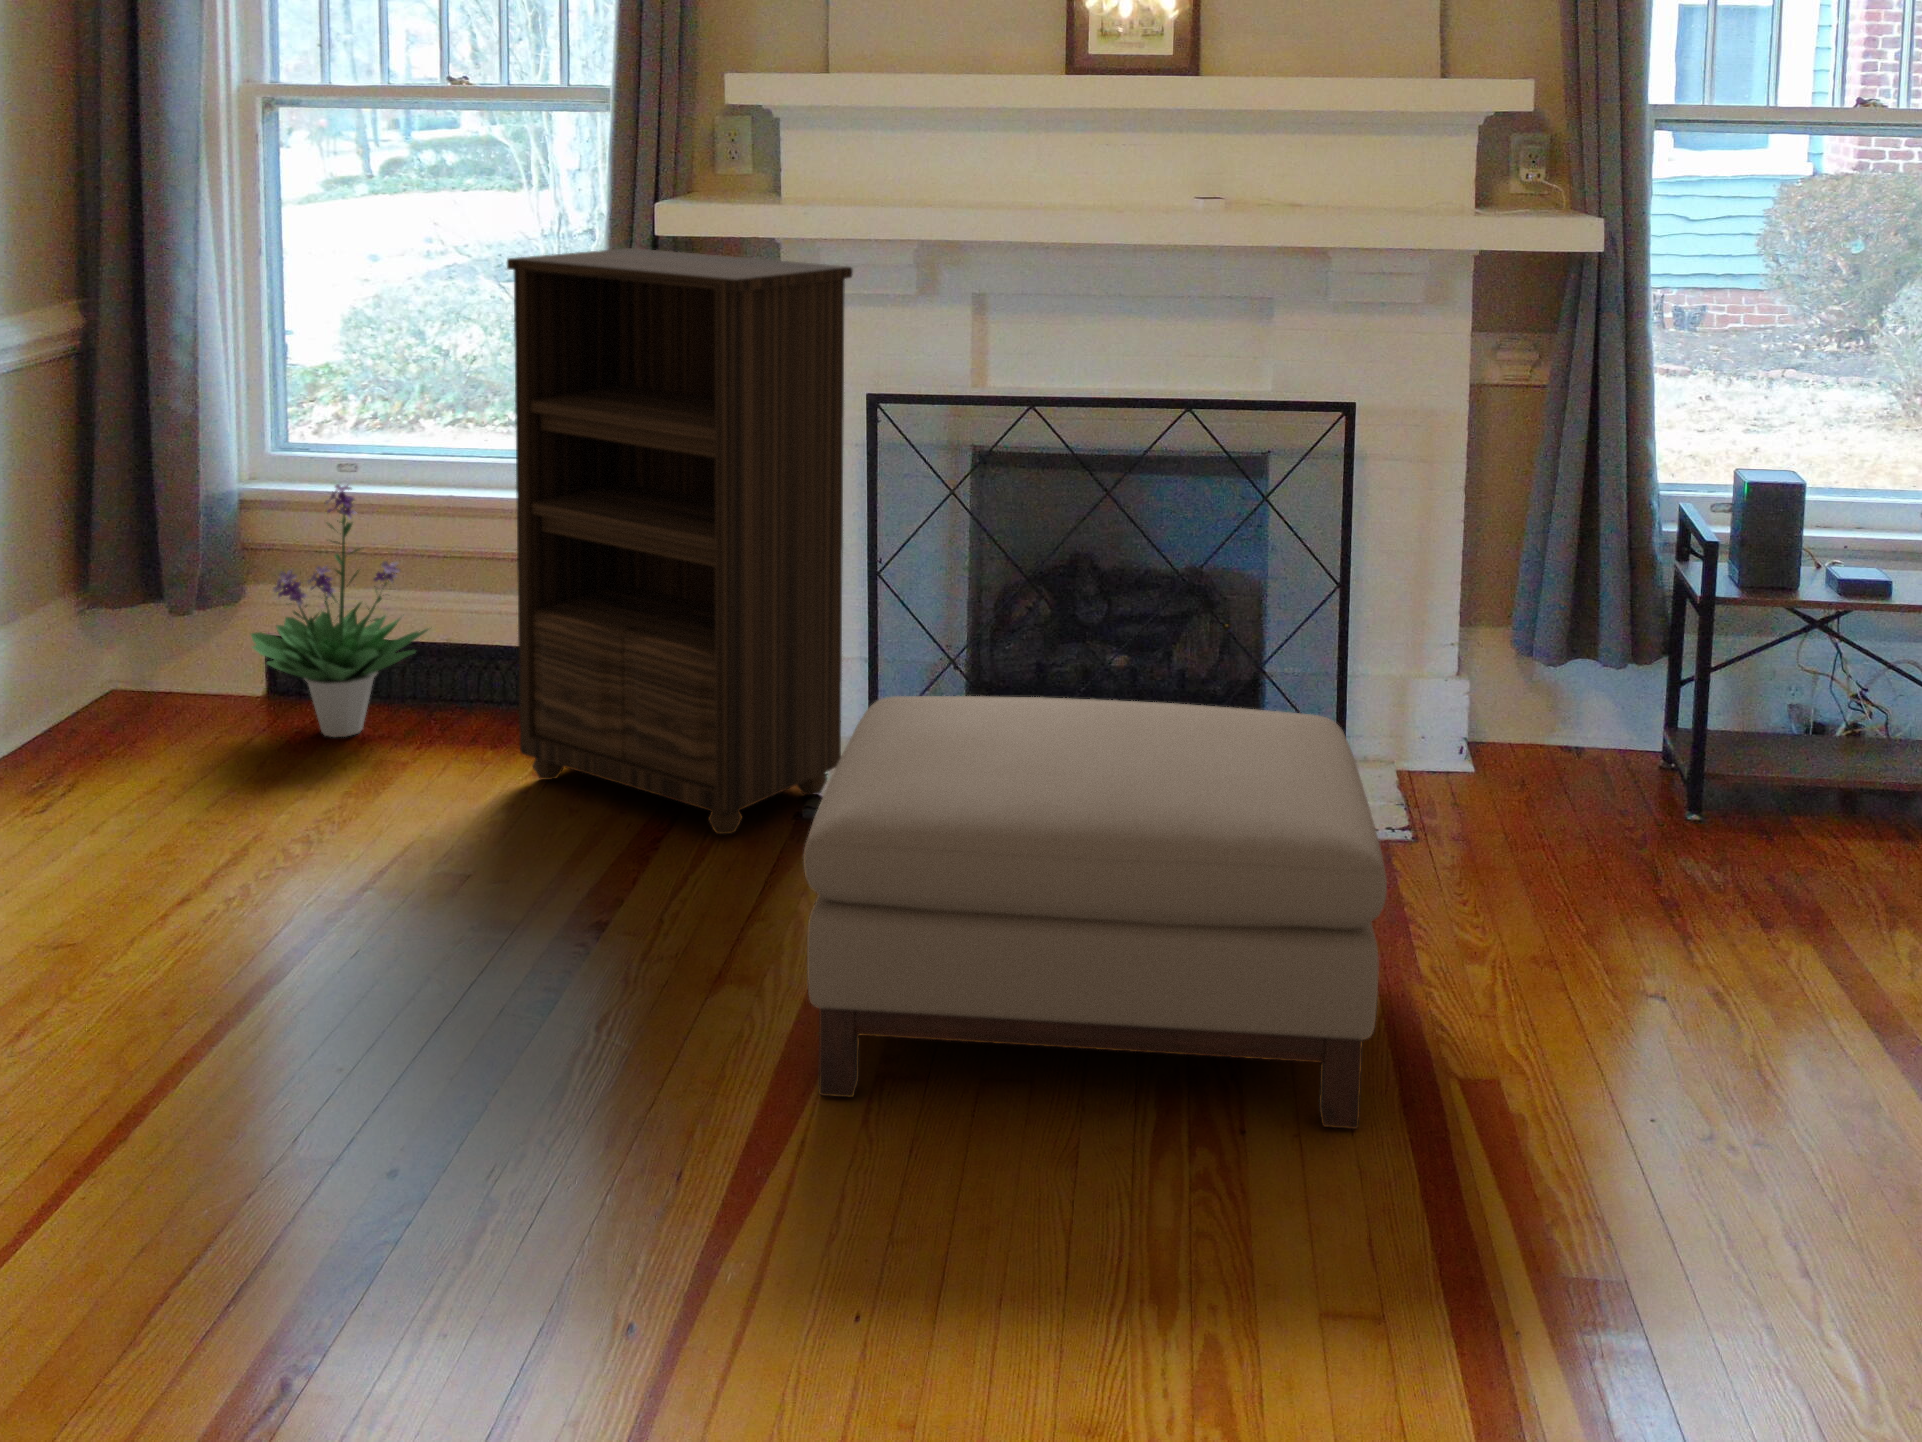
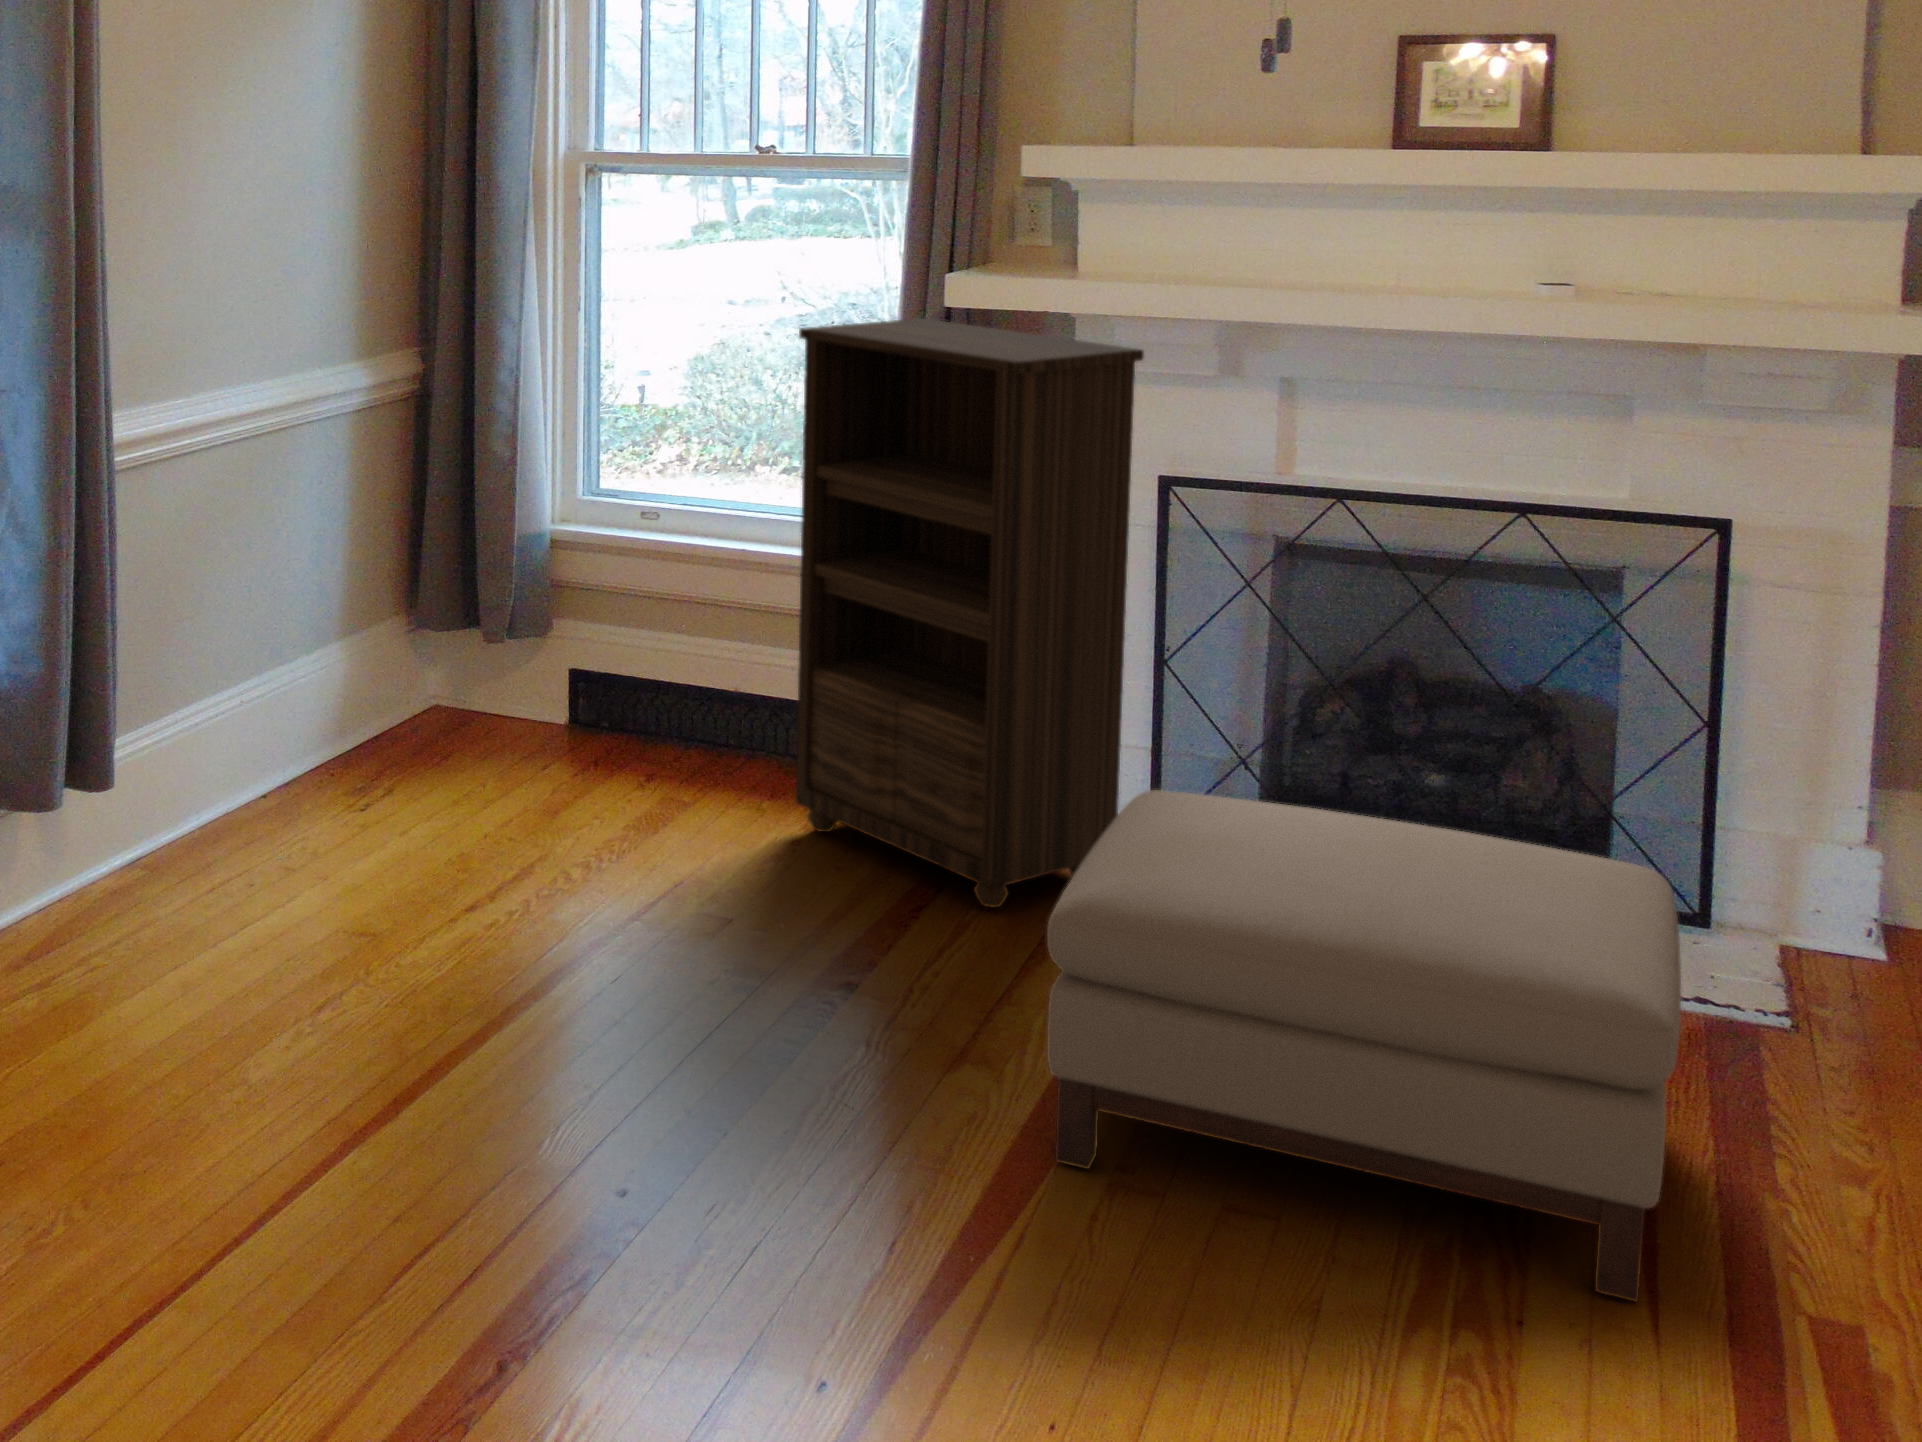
potted plant: present [251,484,428,737] -> none [556,529,720,768]

